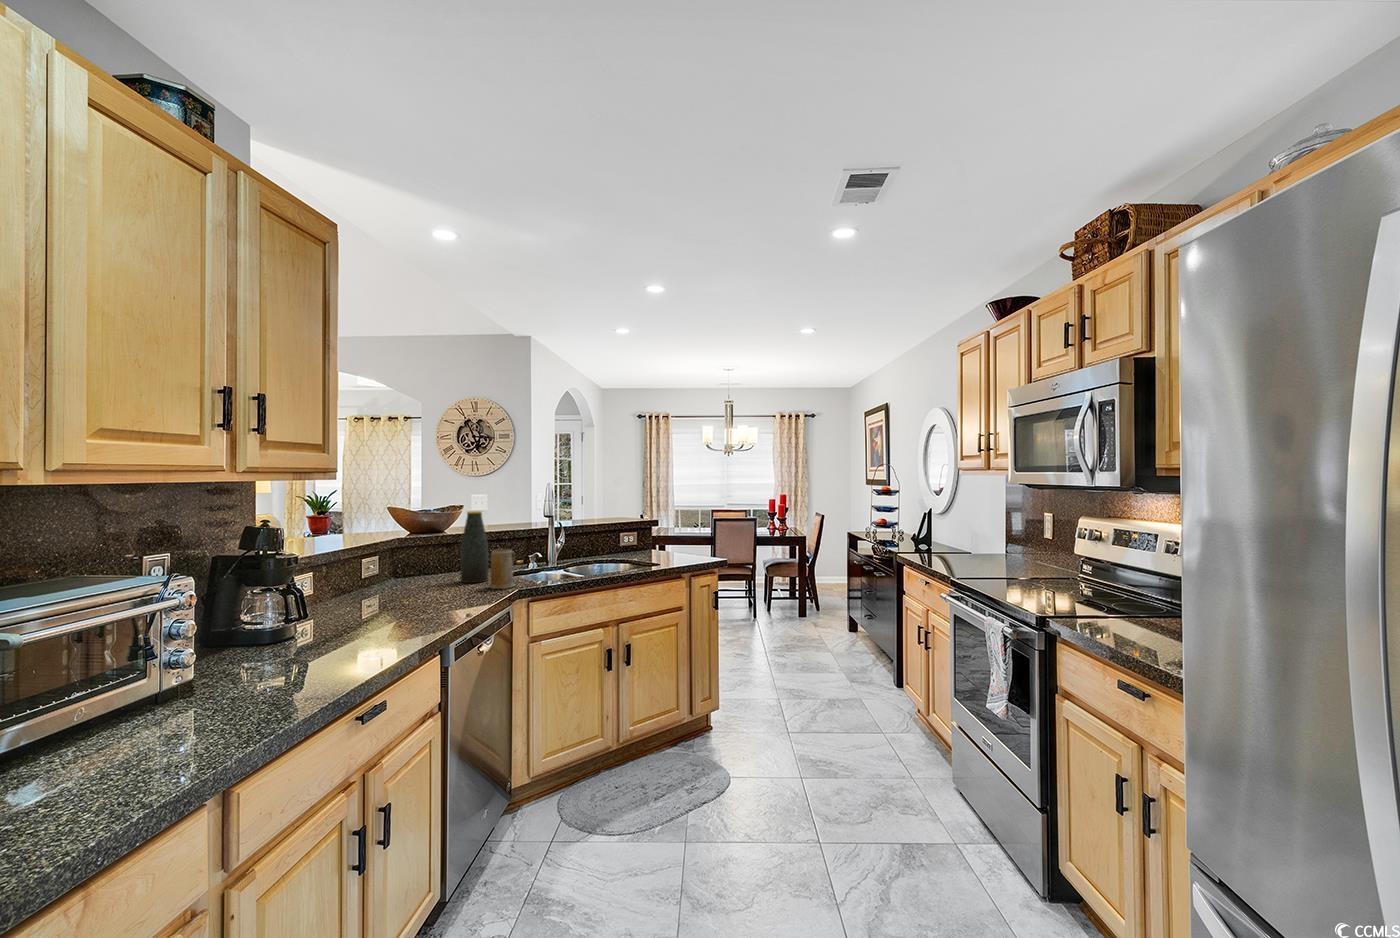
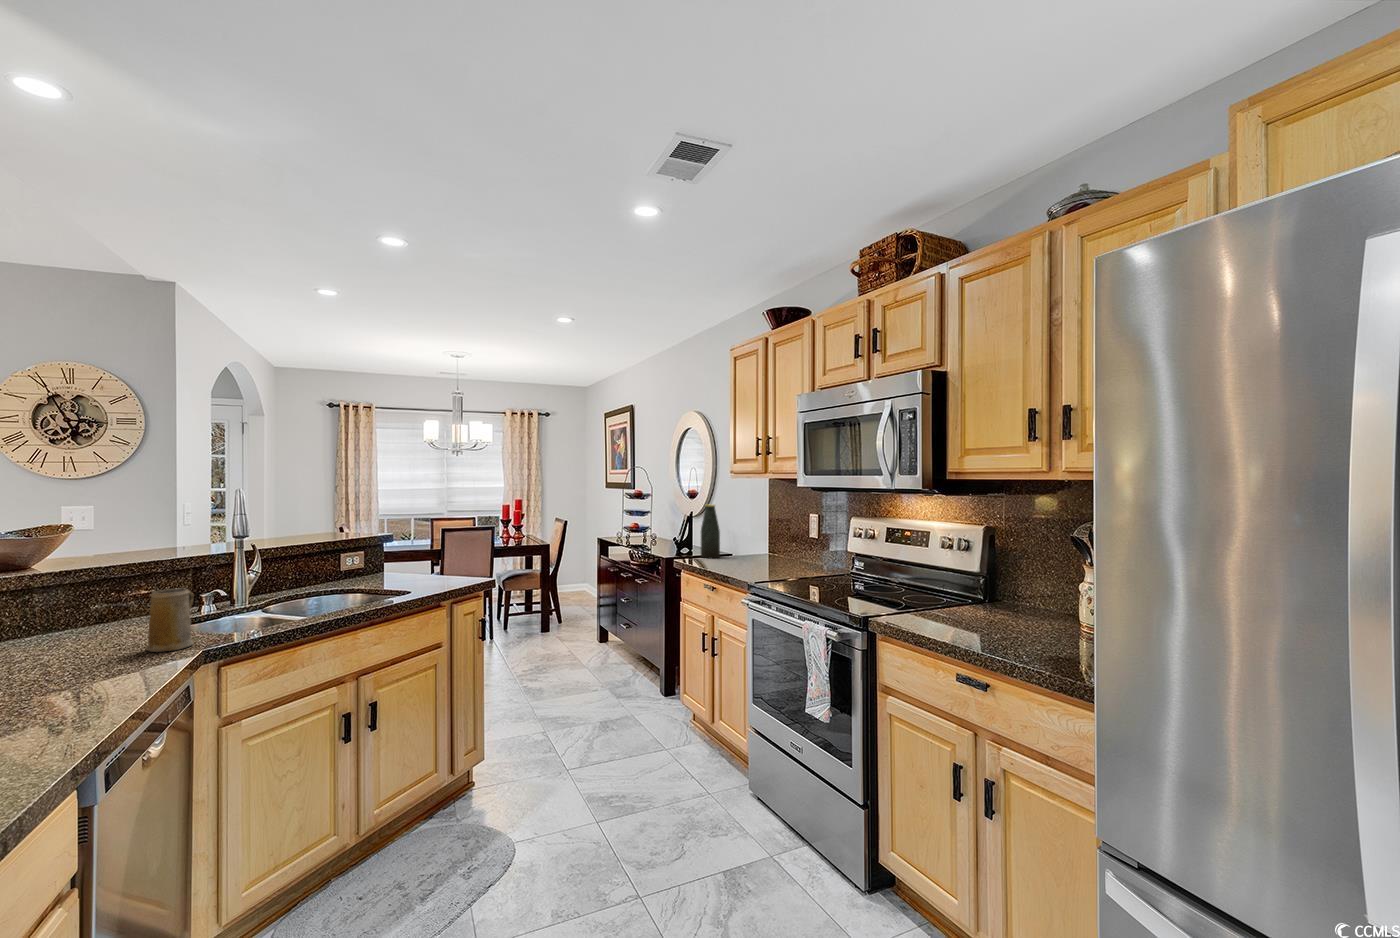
bottle: present [461,511,488,583] -> present [701,505,720,558]

